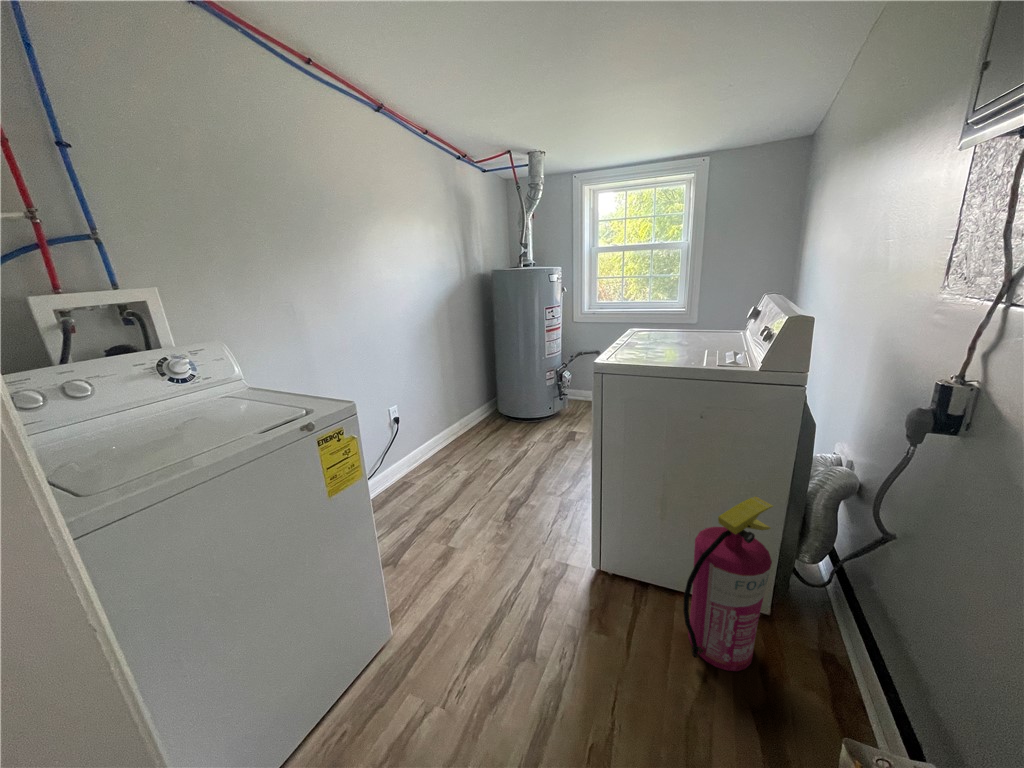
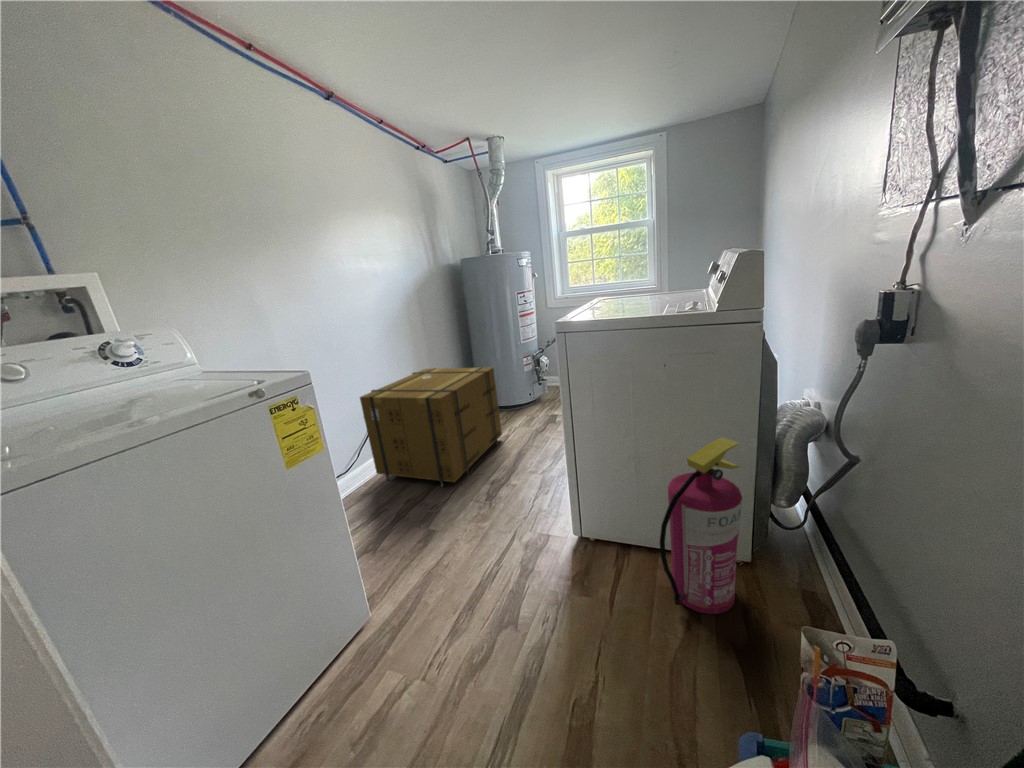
cardboard box: none [389,377,521,500] -> present [360,367,502,487]

